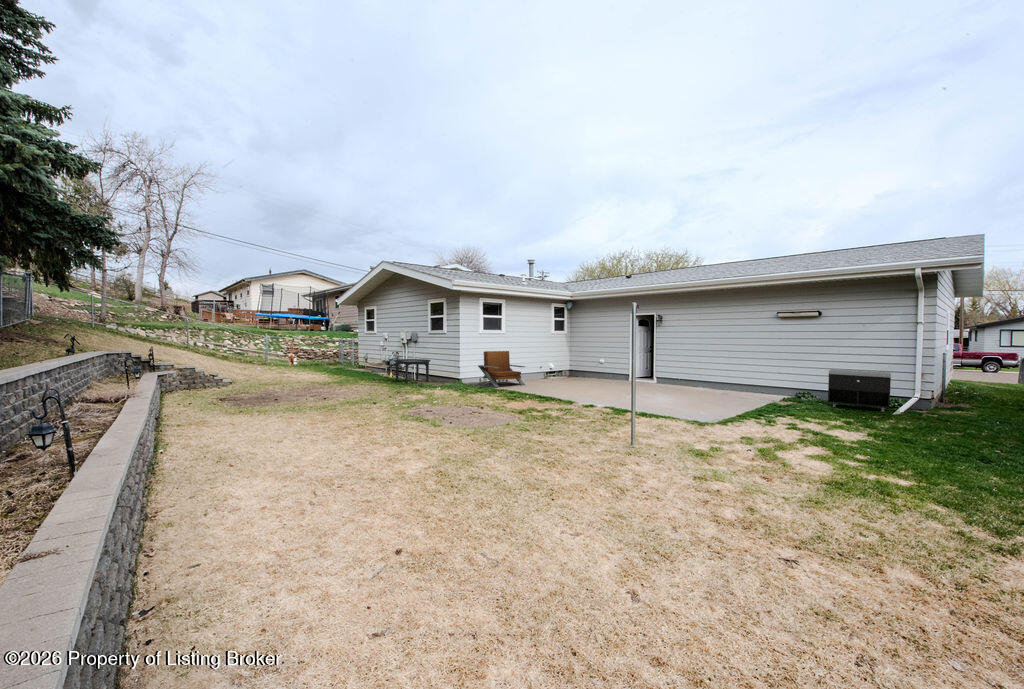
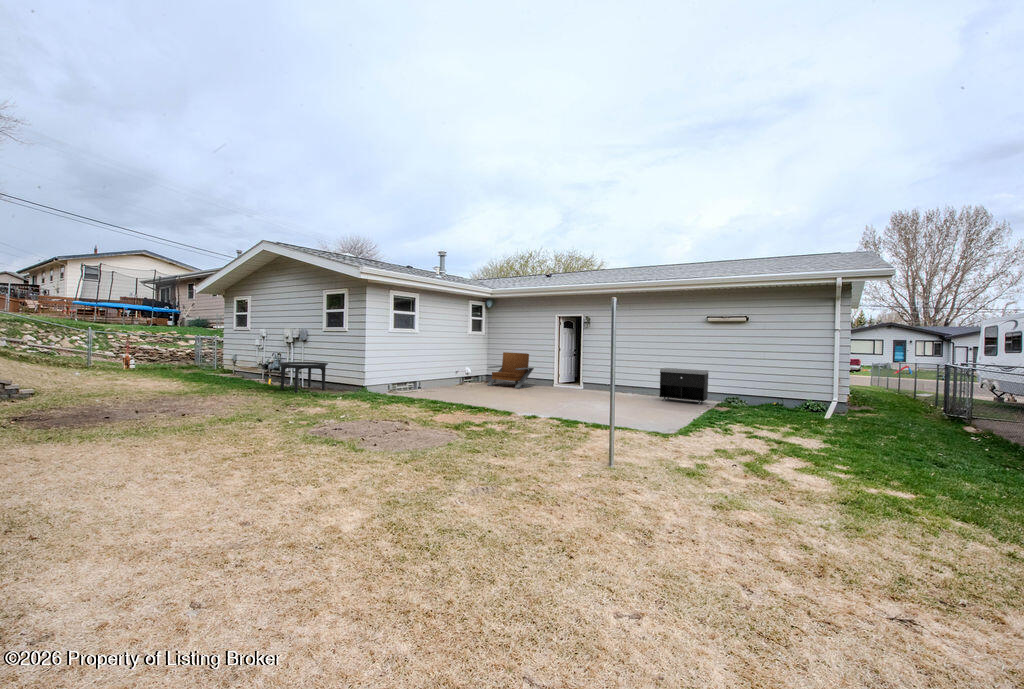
lounge chair: present [478,351,525,388] -> present [487,352,534,389]
storage bench: present [828,369,891,411] -> present [659,368,708,404]

